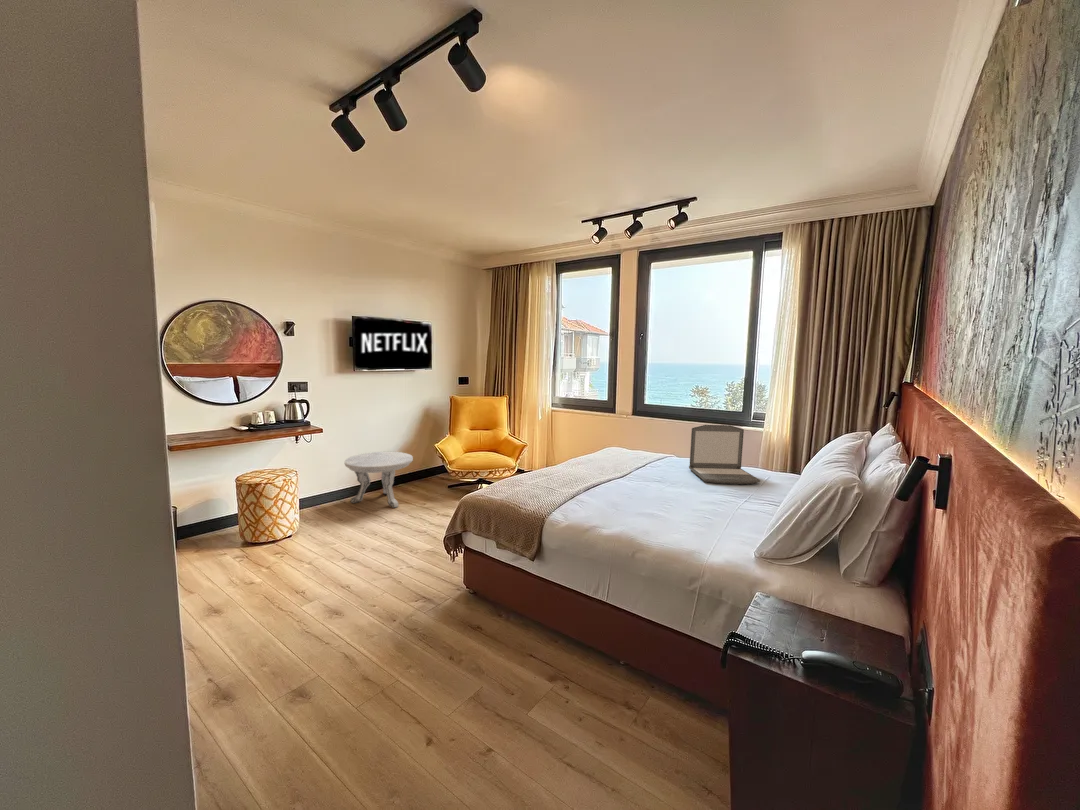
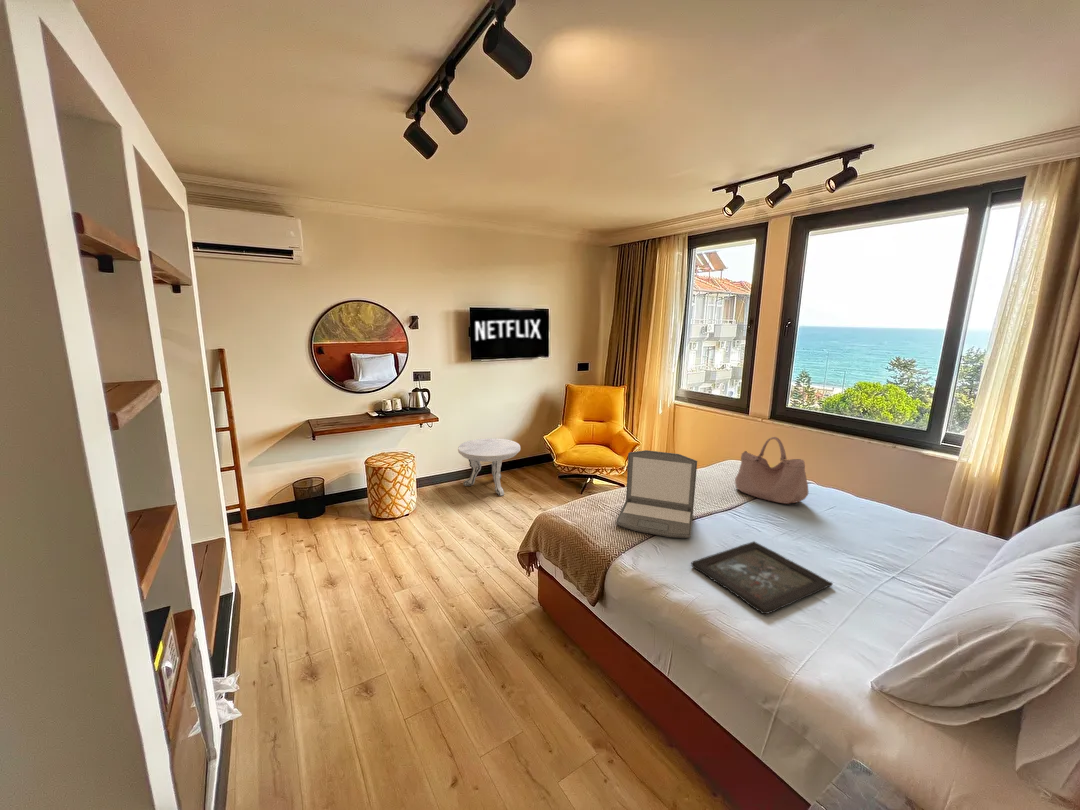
handbag: none [621,417,677,469] -> present [735,437,809,504]
laptop: present [689,425,760,484] -> present [616,450,697,538]
tray: none [611,493,712,534] -> present [691,542,833,614]

